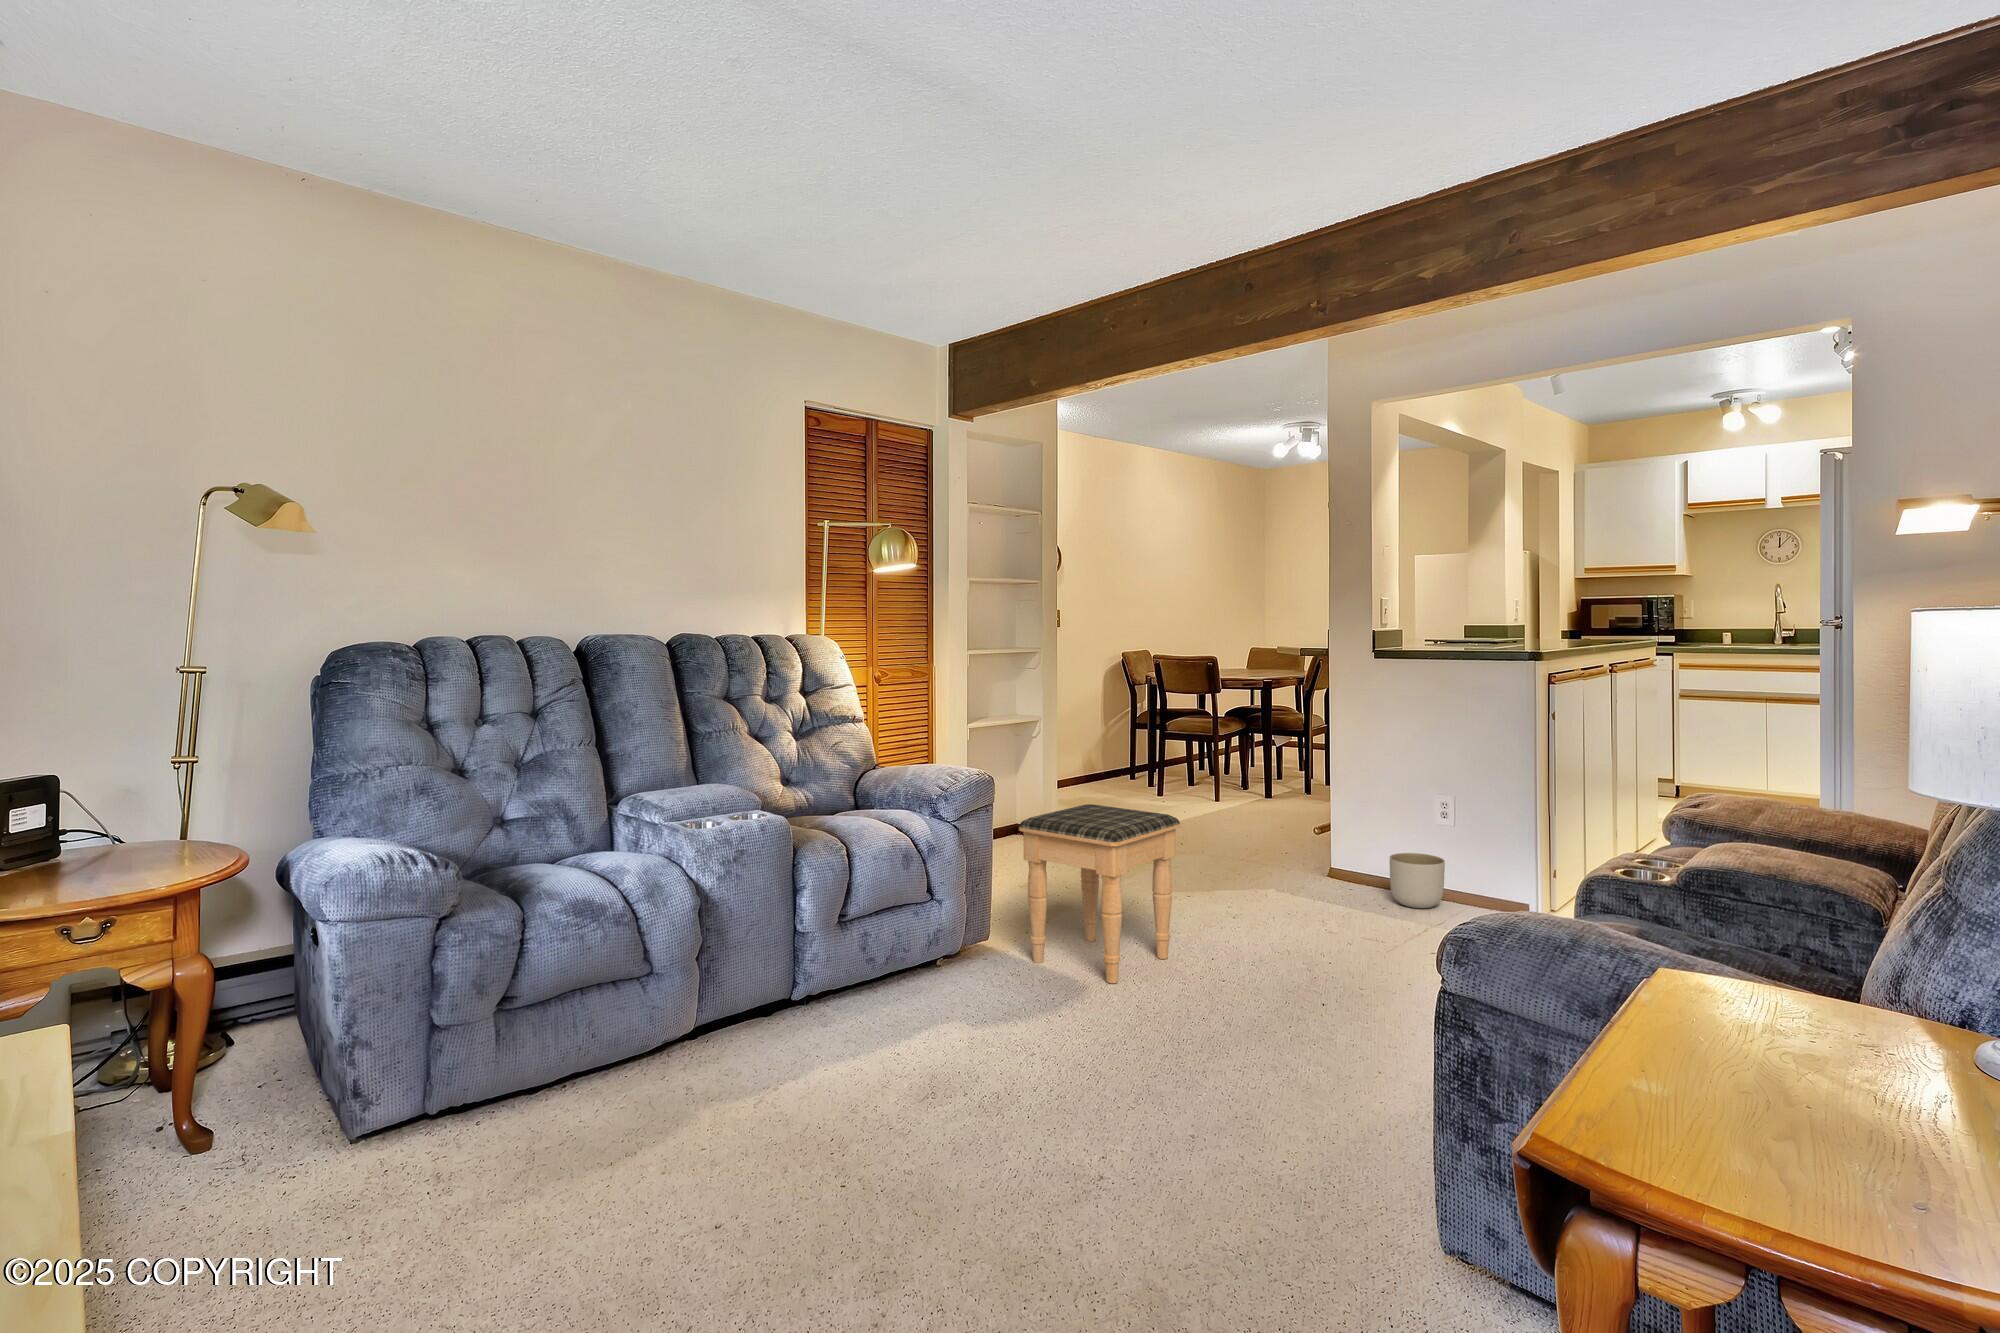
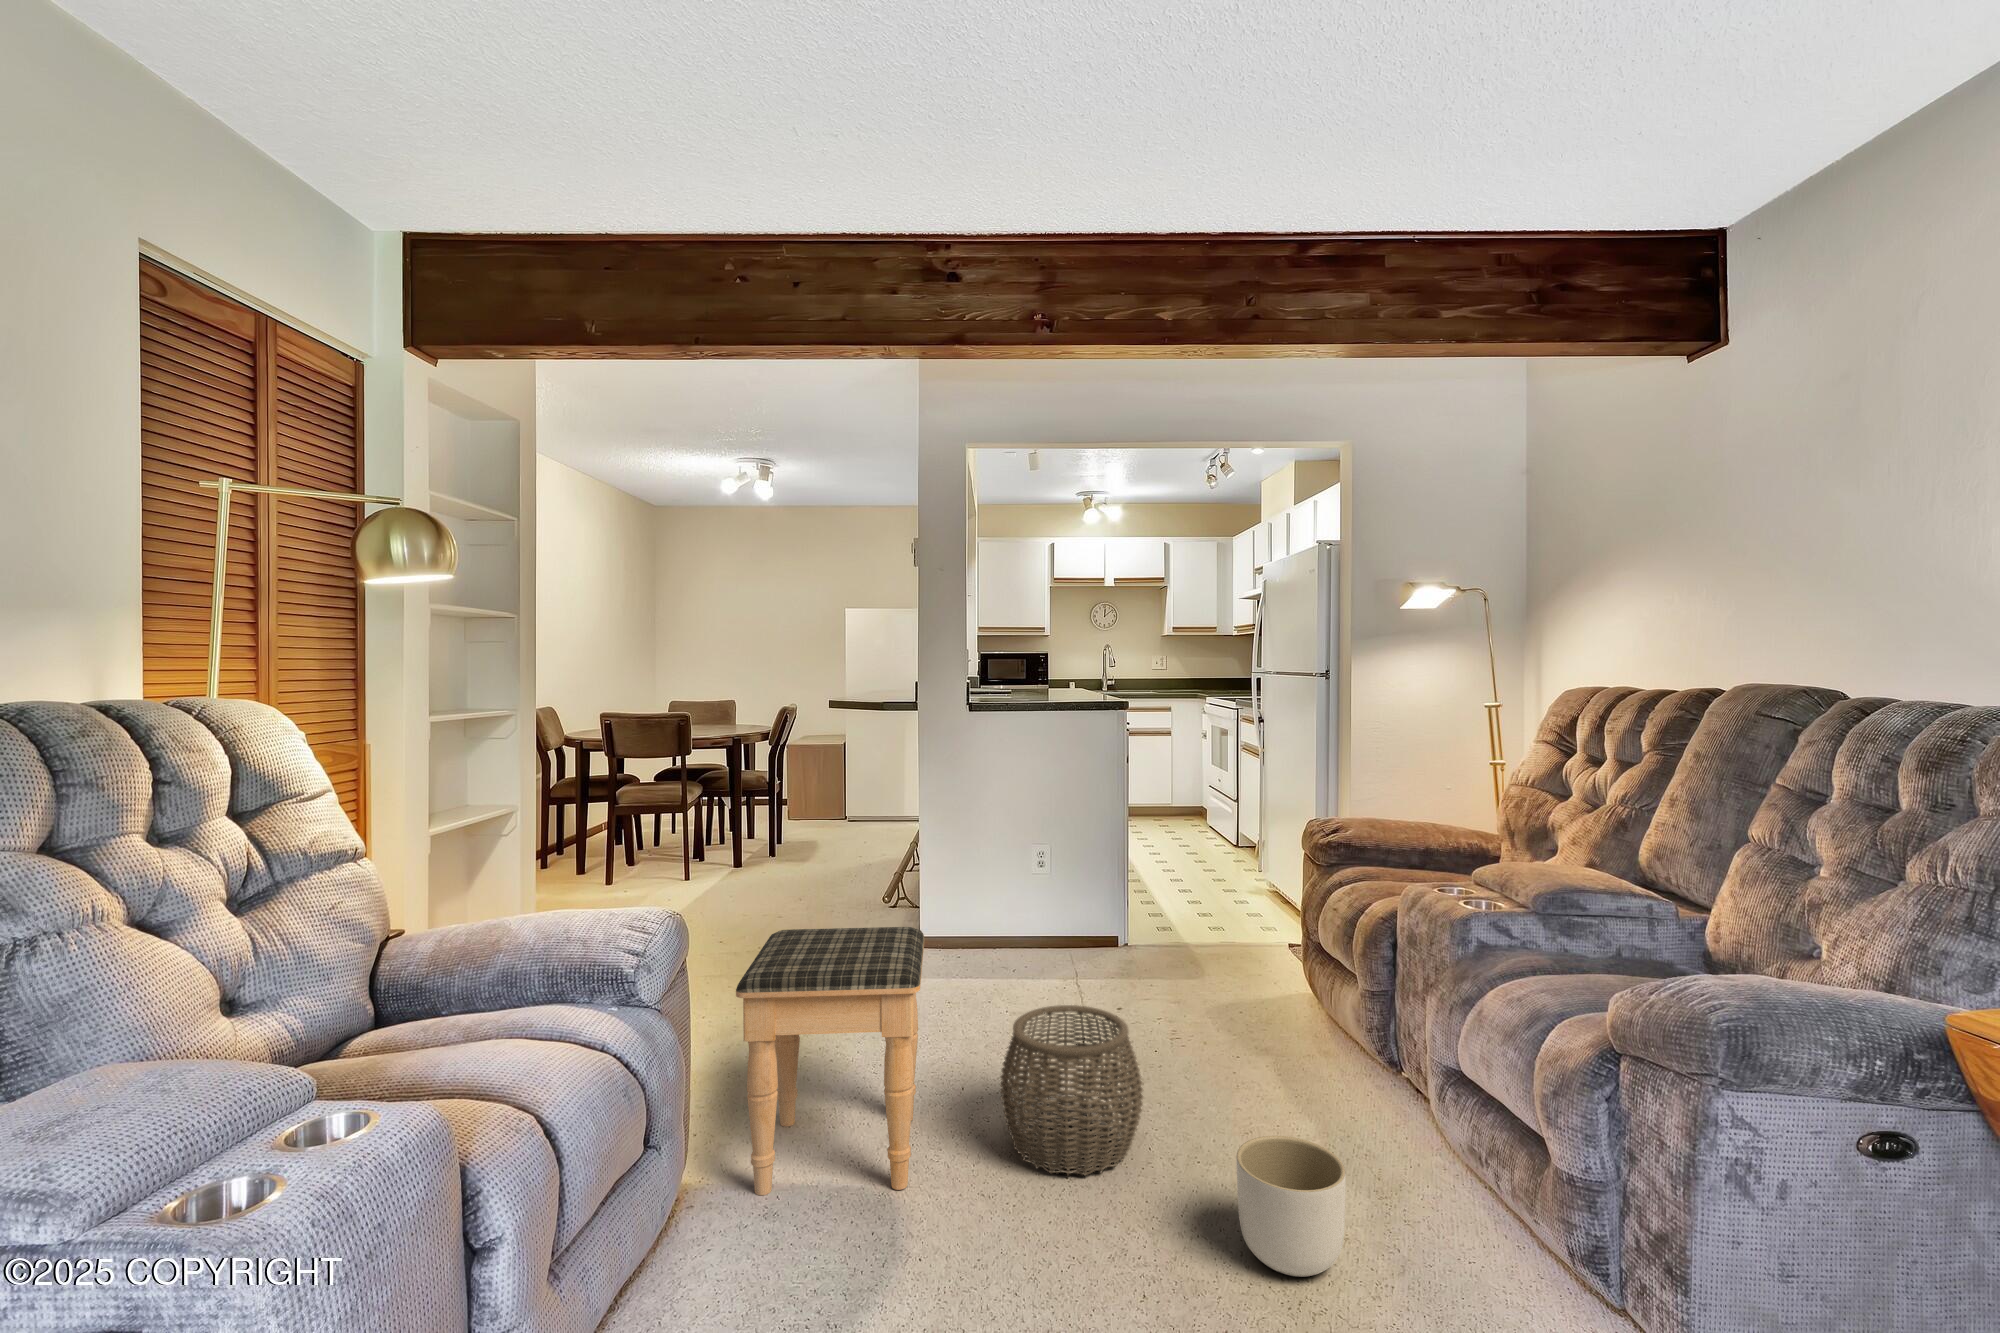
planter: present [1390,853,1445,908] -> present [1236,1136,1346,1277]
woven basket: none [1192,892,1311,1017] -> present [1000,1005,1143,1175]

